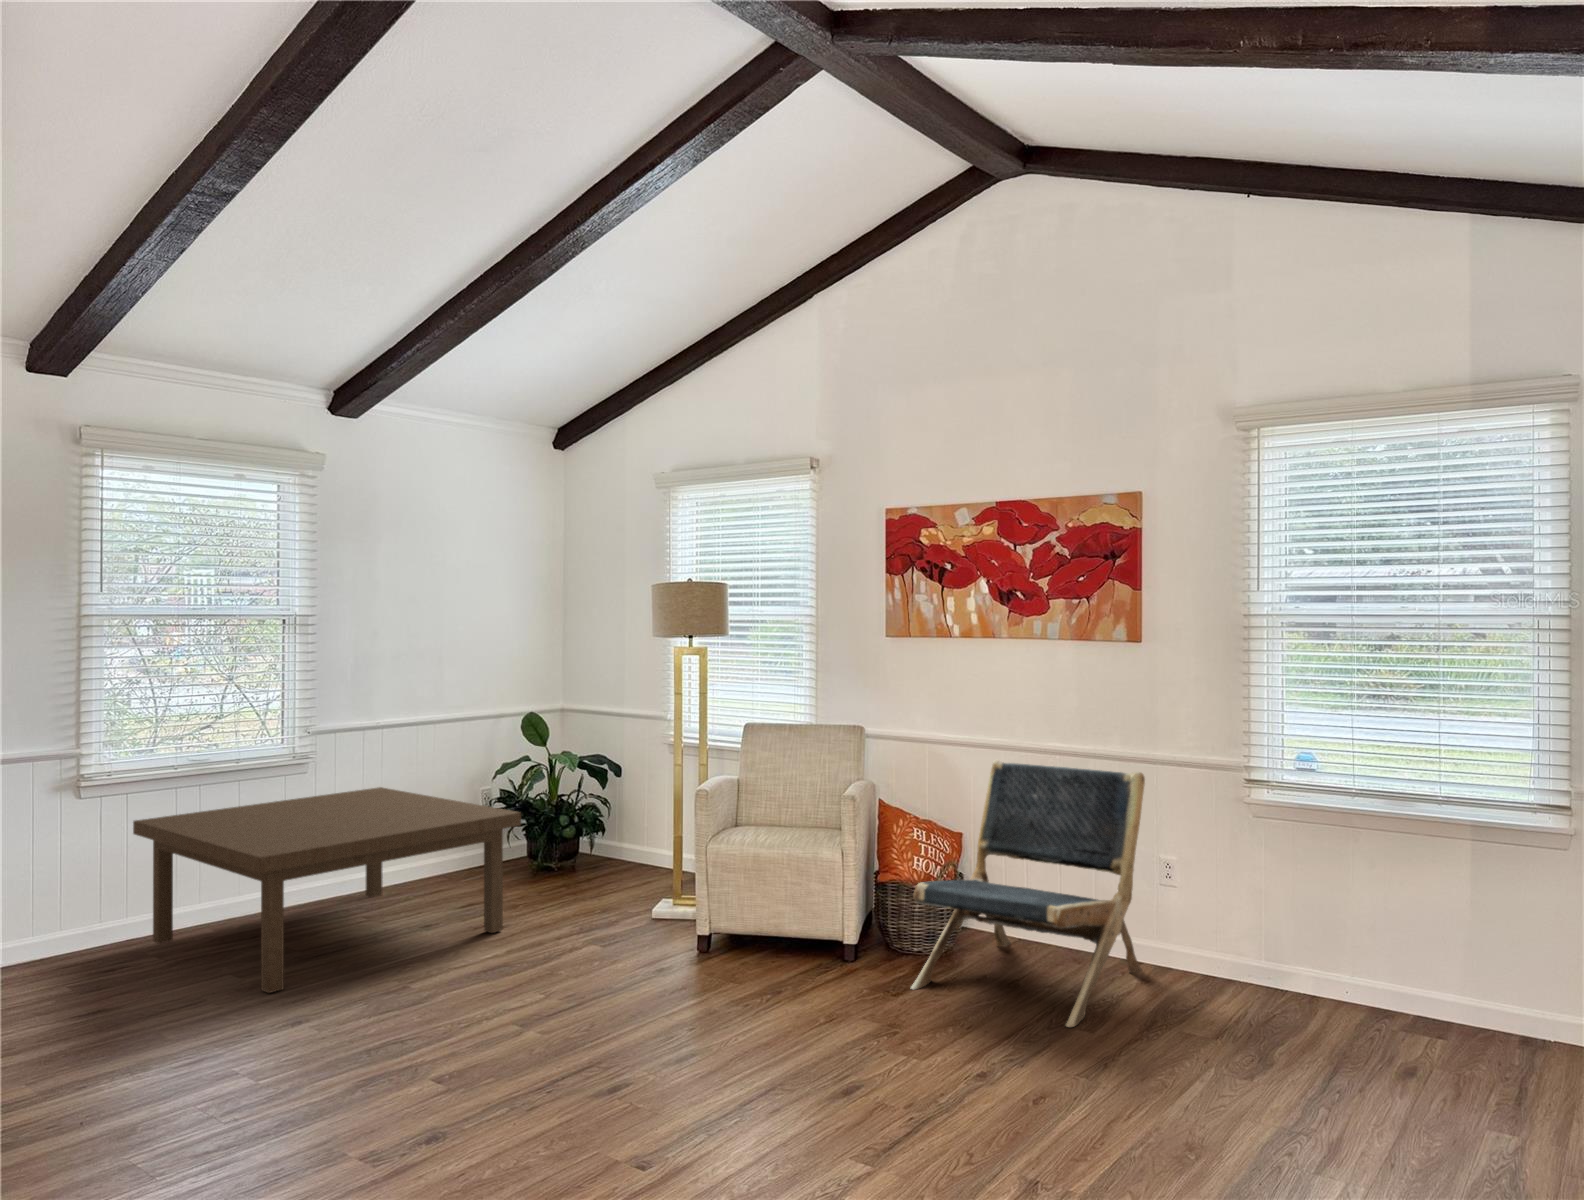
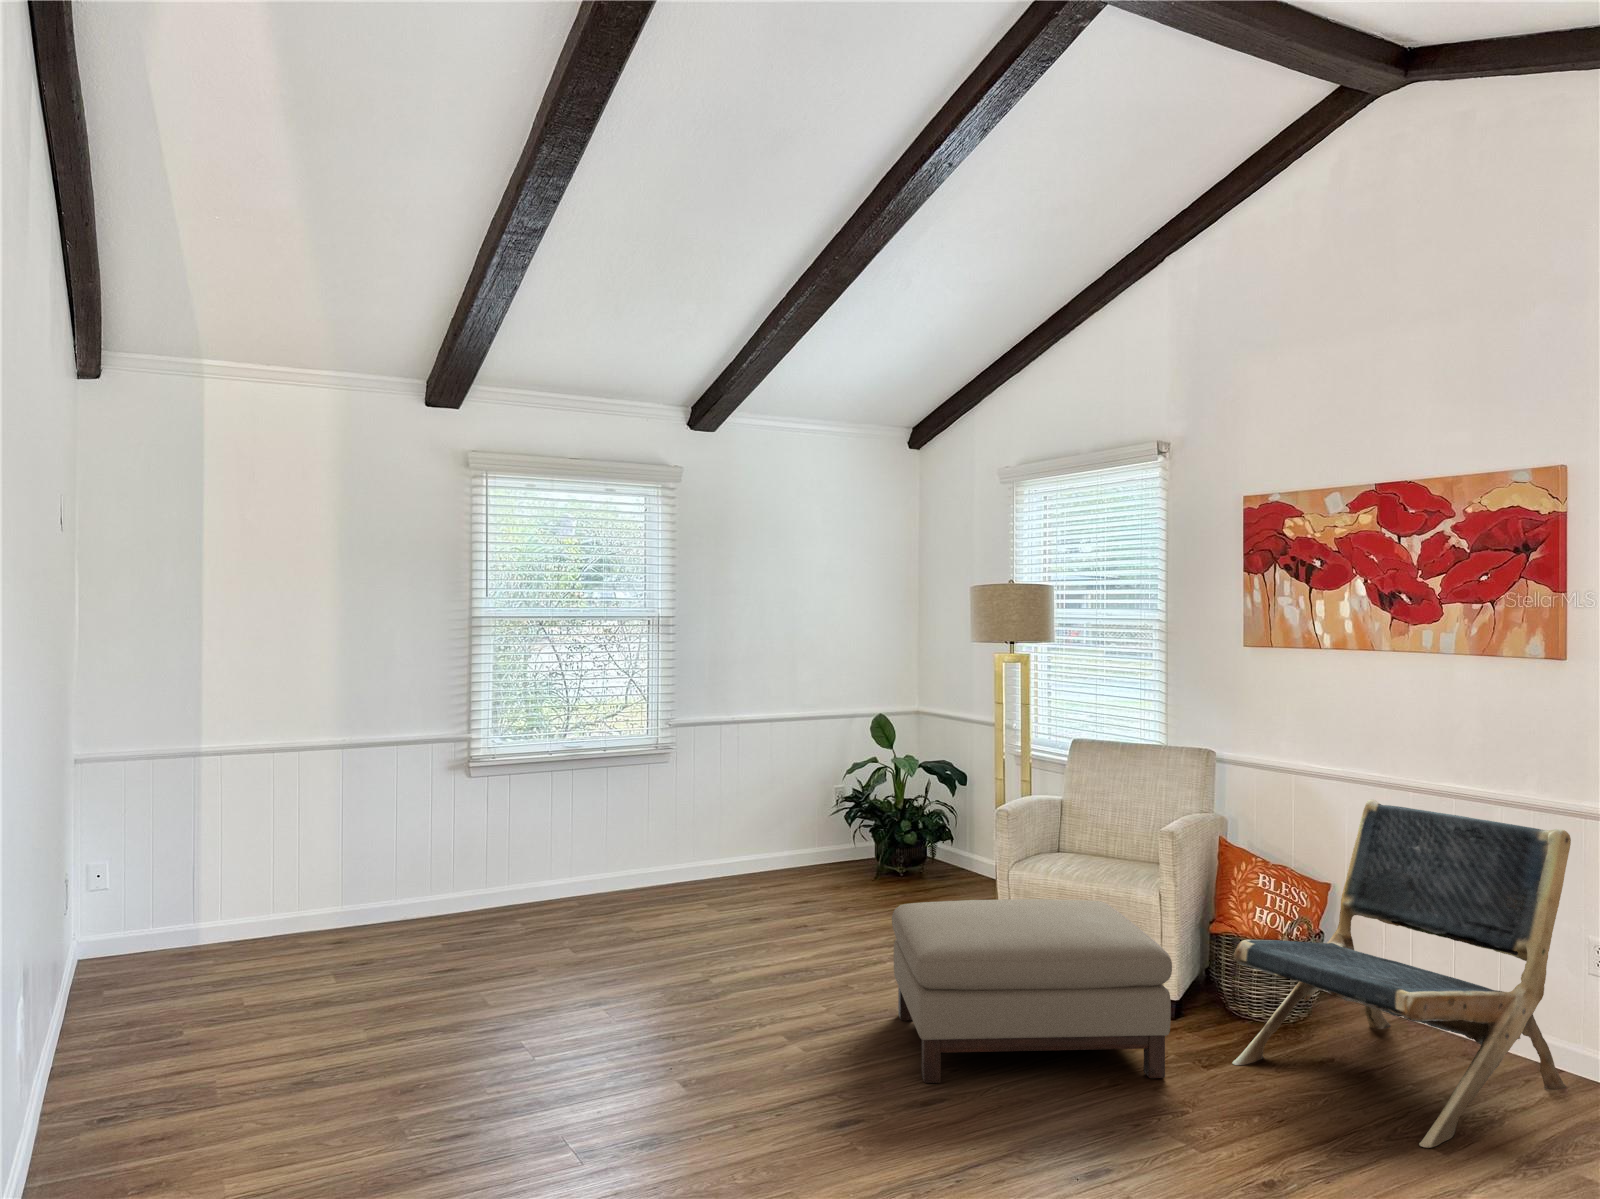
coffee table: present [133,787,521,993] -> none [514,782,839,969]
ottoman: none [608,865,871,1045] -> present [892,899,1172,1083]

